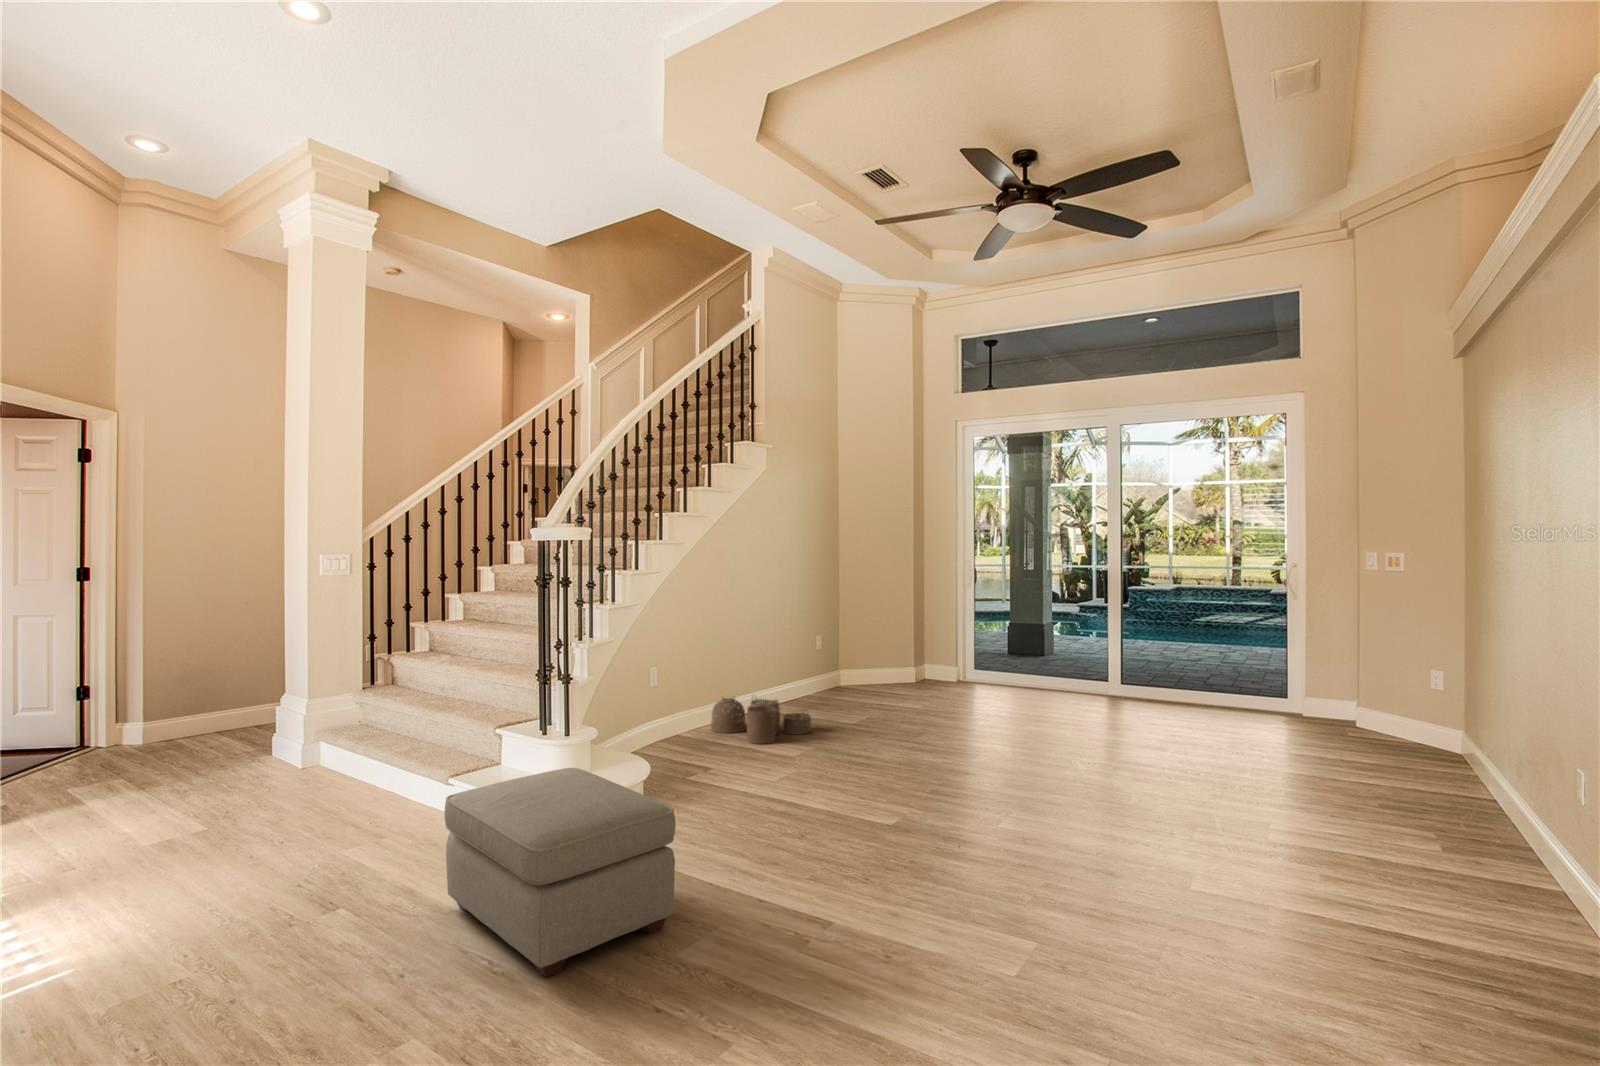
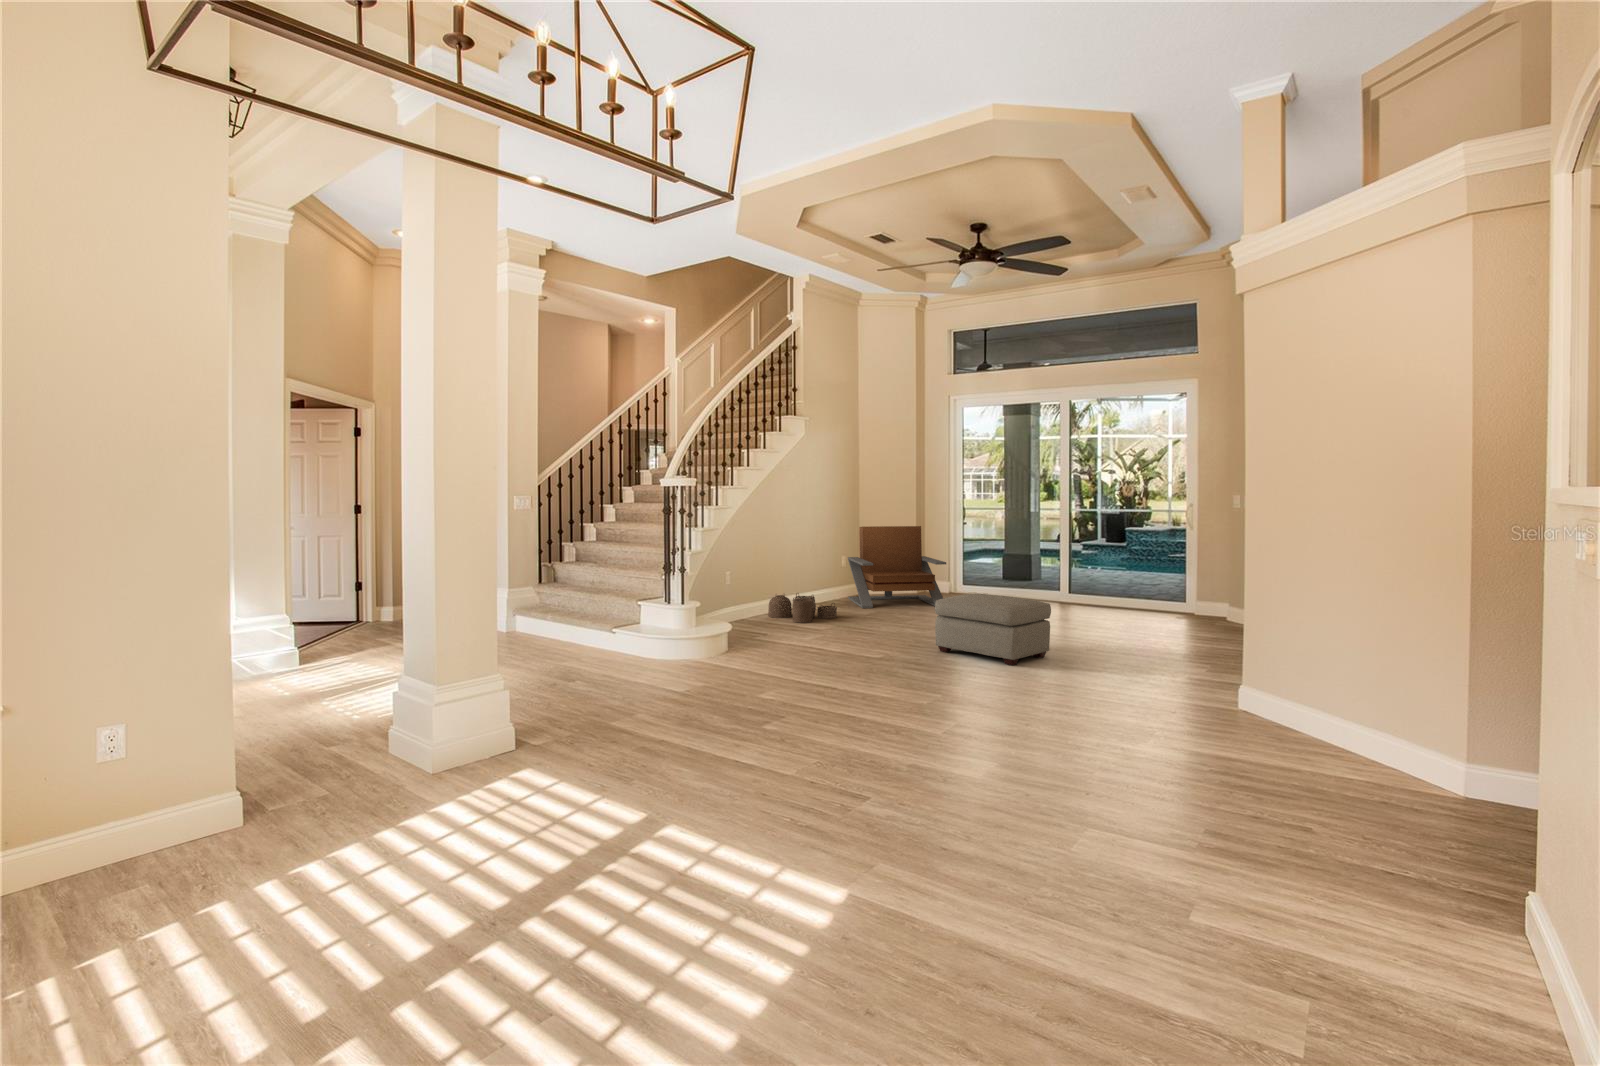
lounge chair: none [822,593,960,711] -> present [848,526,946,608]
ottoman: present [444,768,676,977] -> present [935,593,1051,665]

